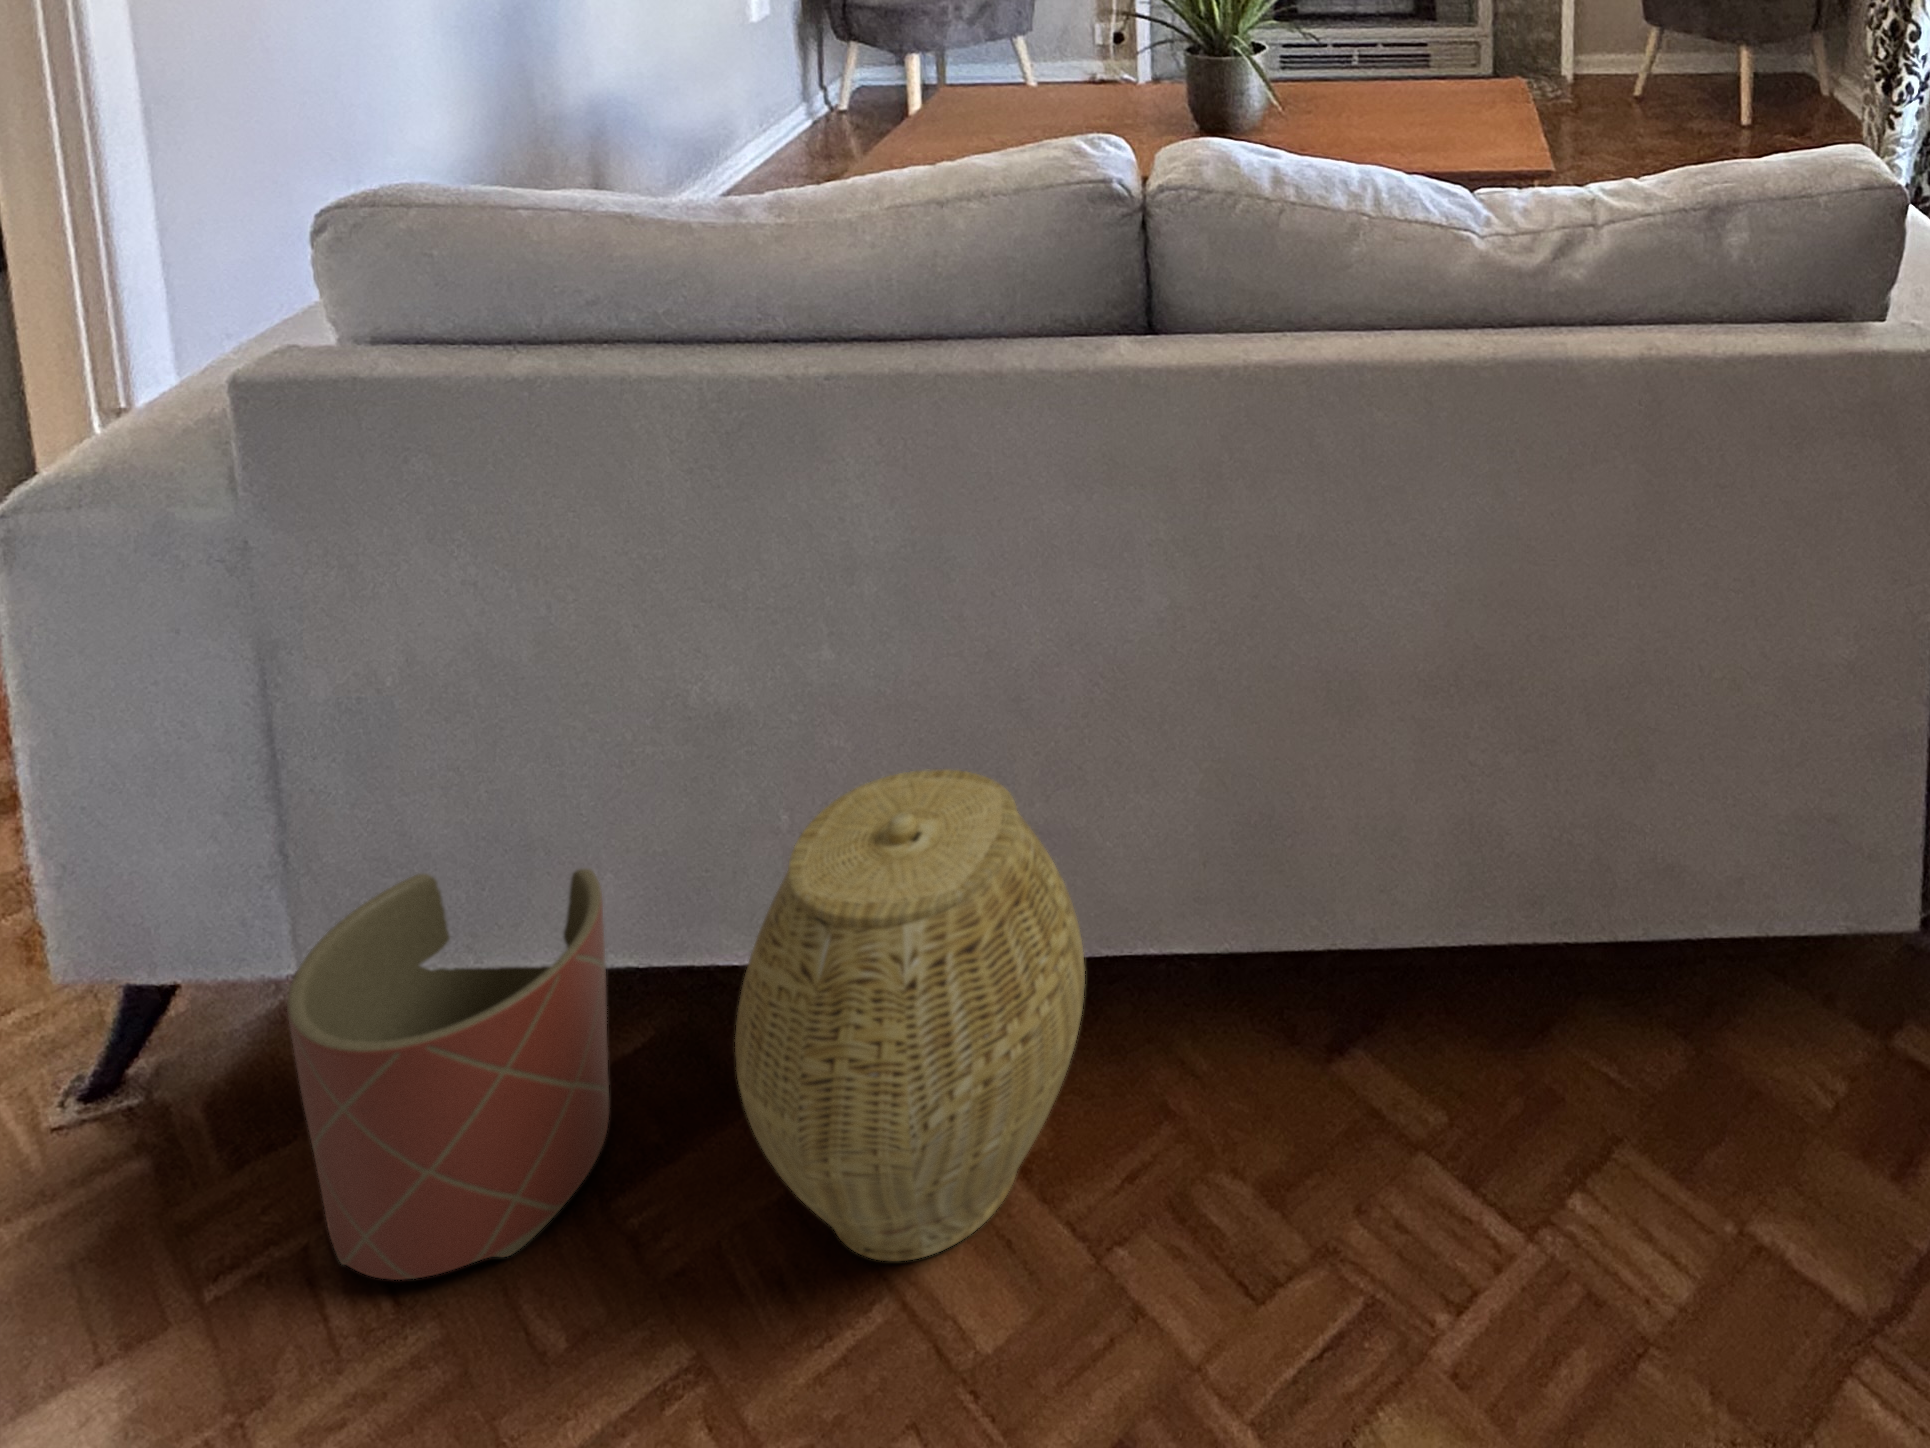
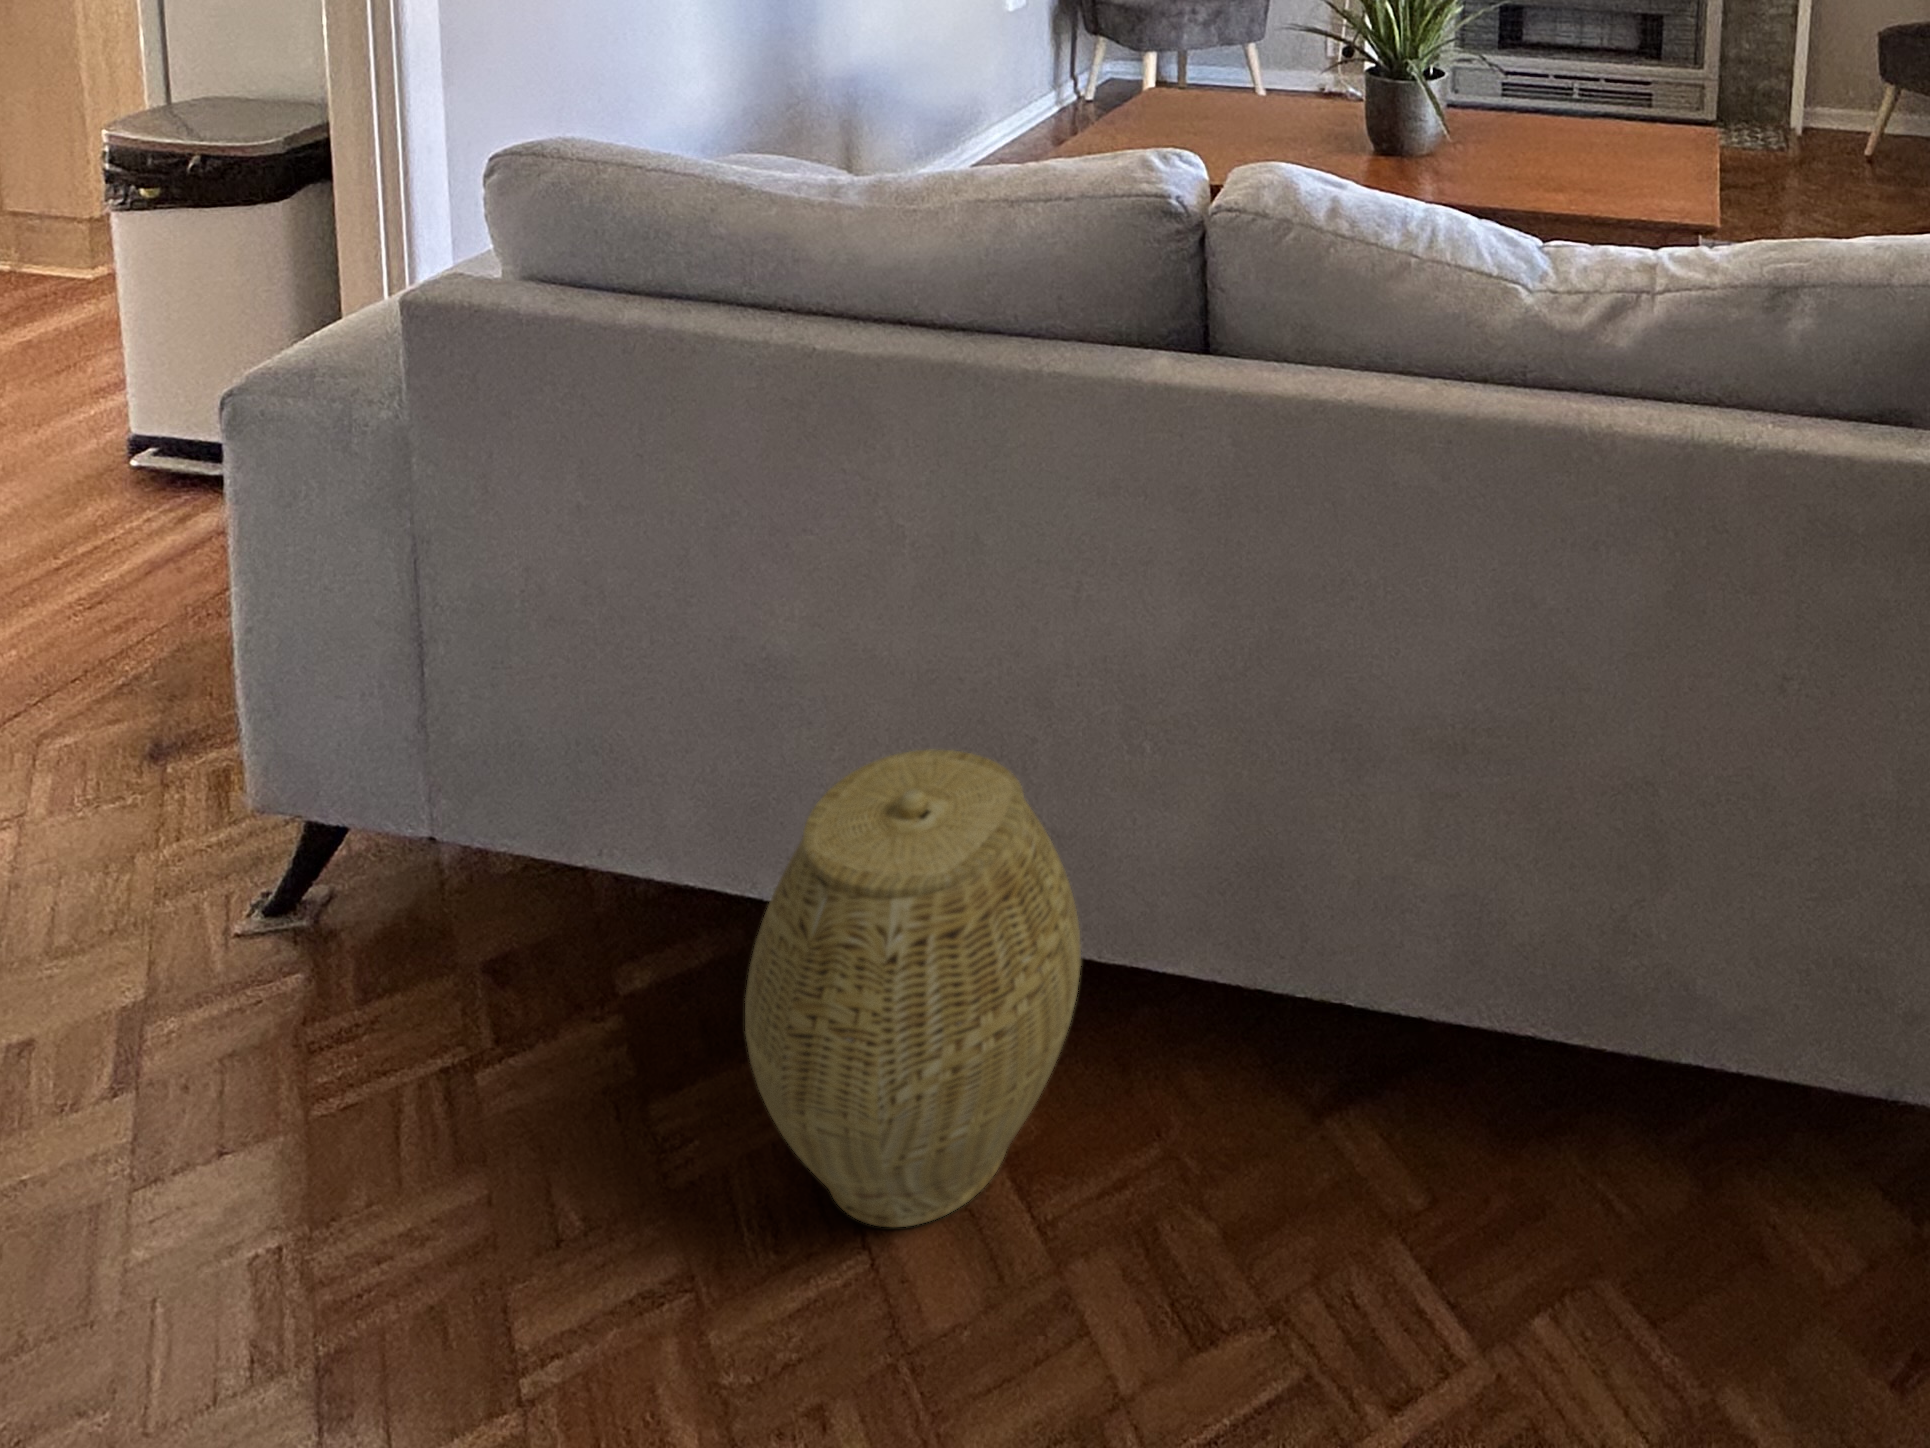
planter: present [287,869,609,1280] -> none [387,759,666,1141]

